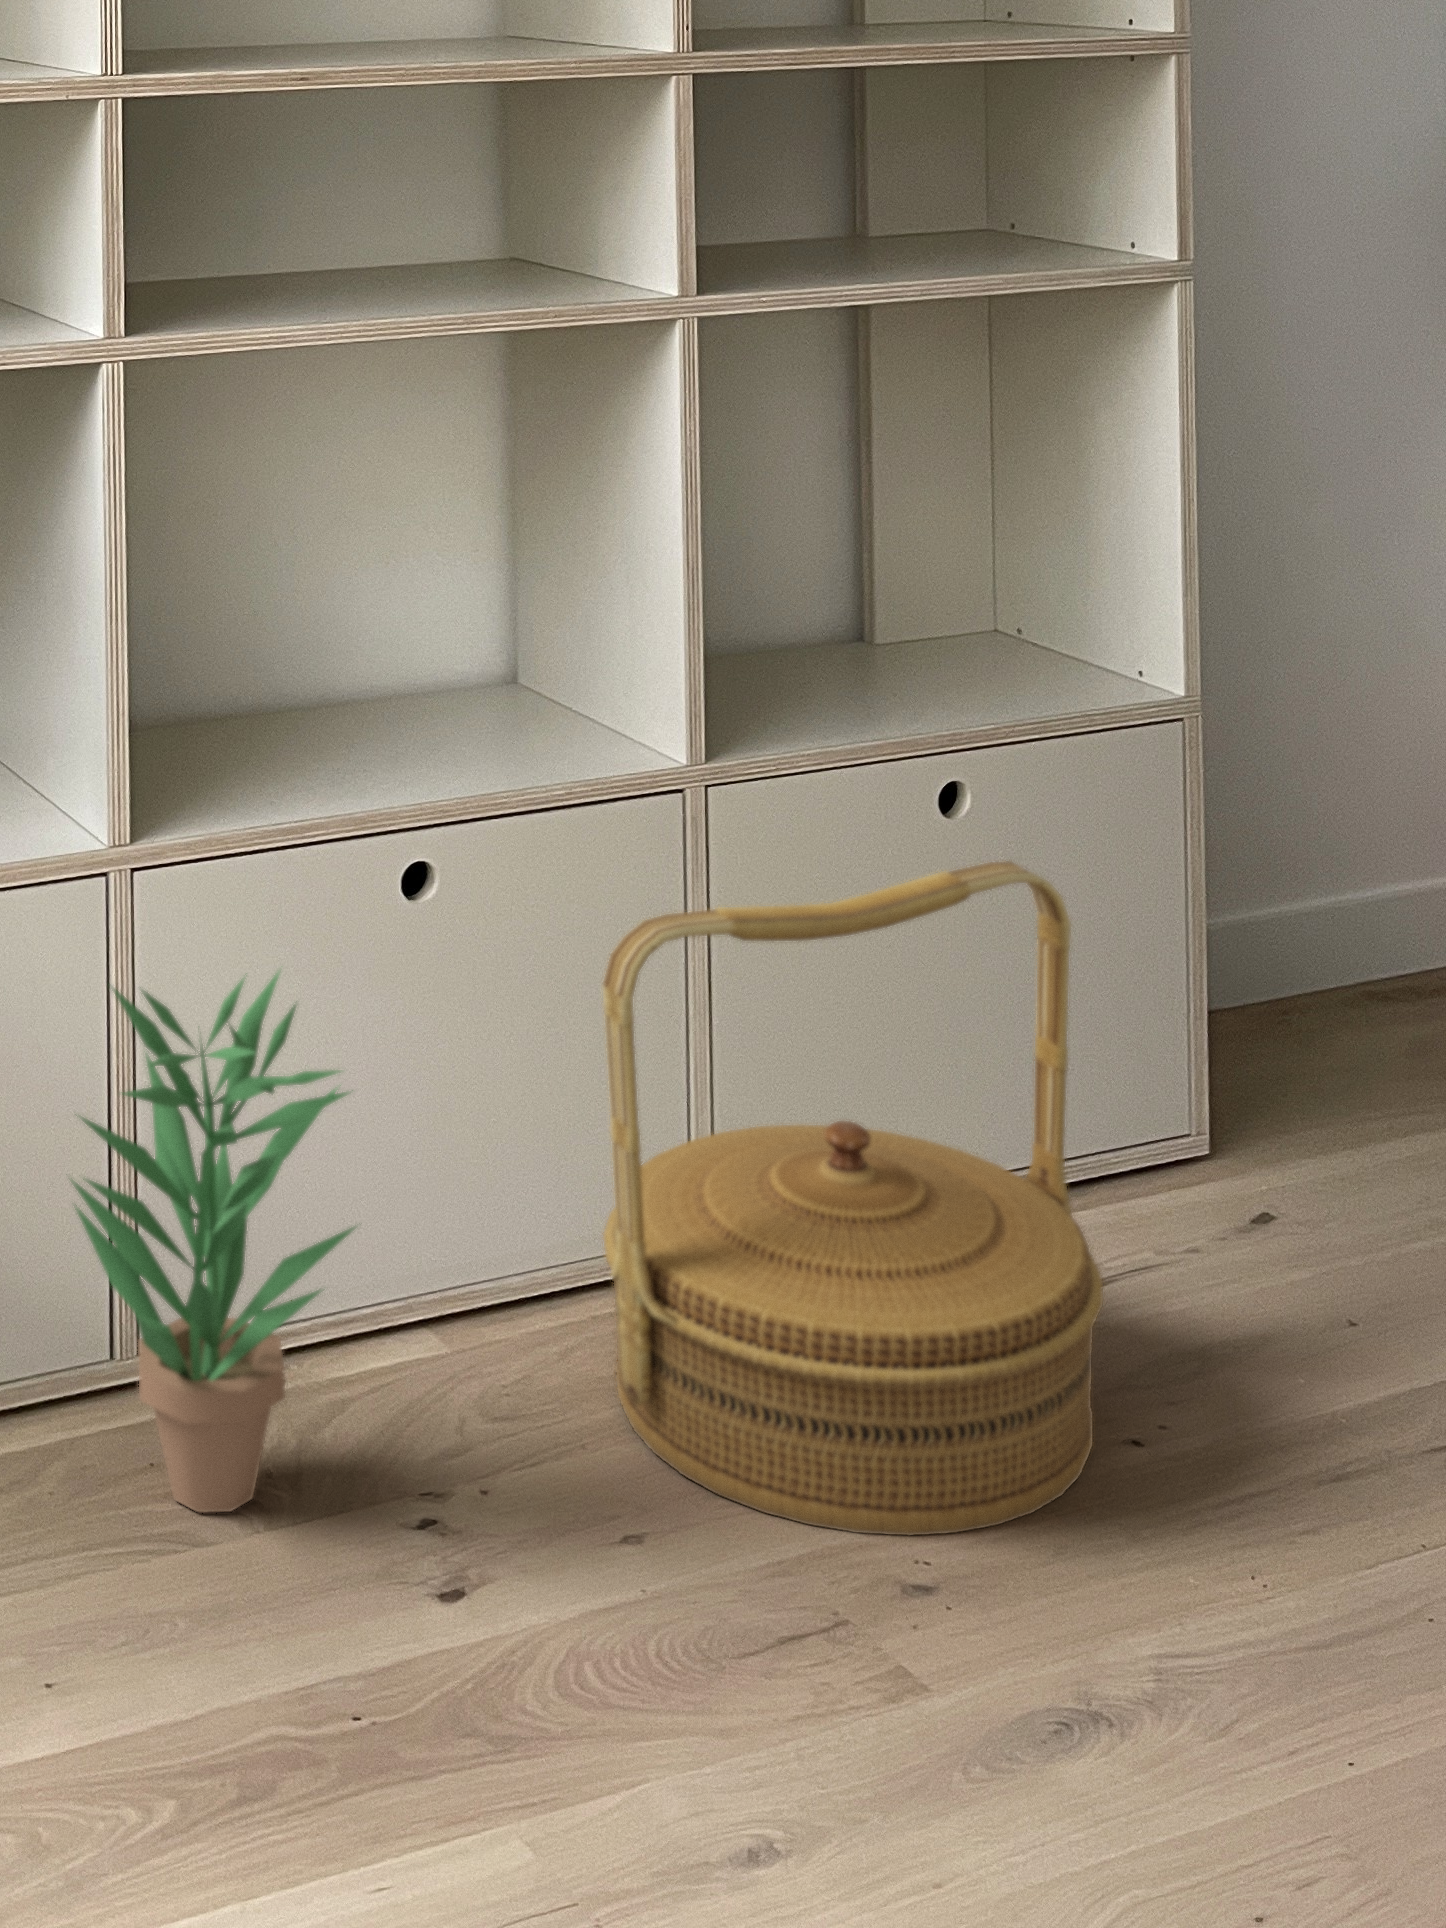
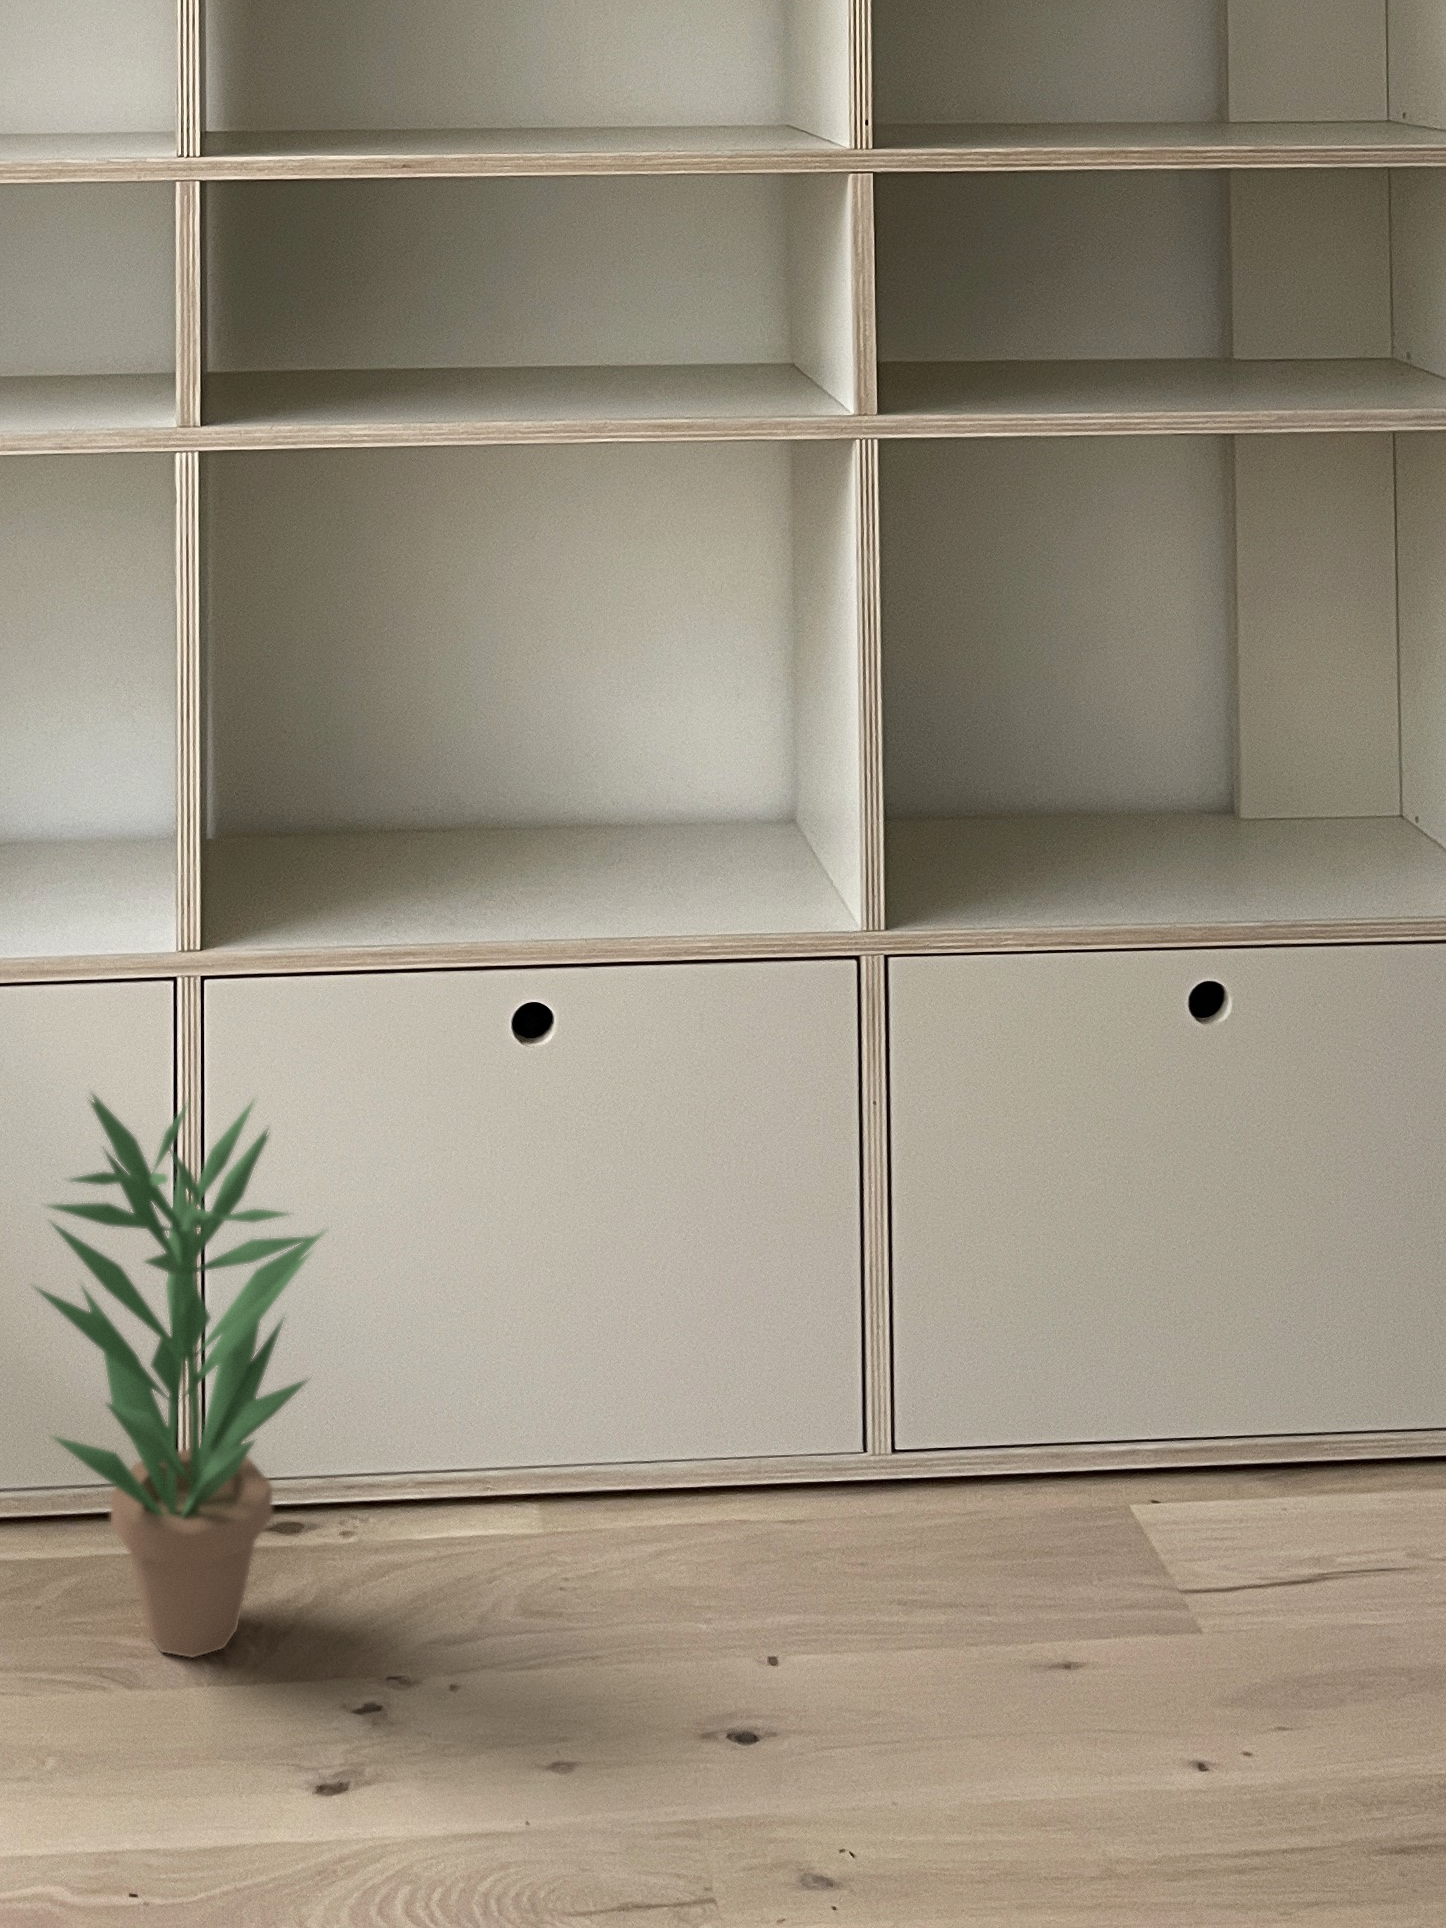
woven basket: present [603,862,1103,1535] -> none [614,1081,1202,1832]

